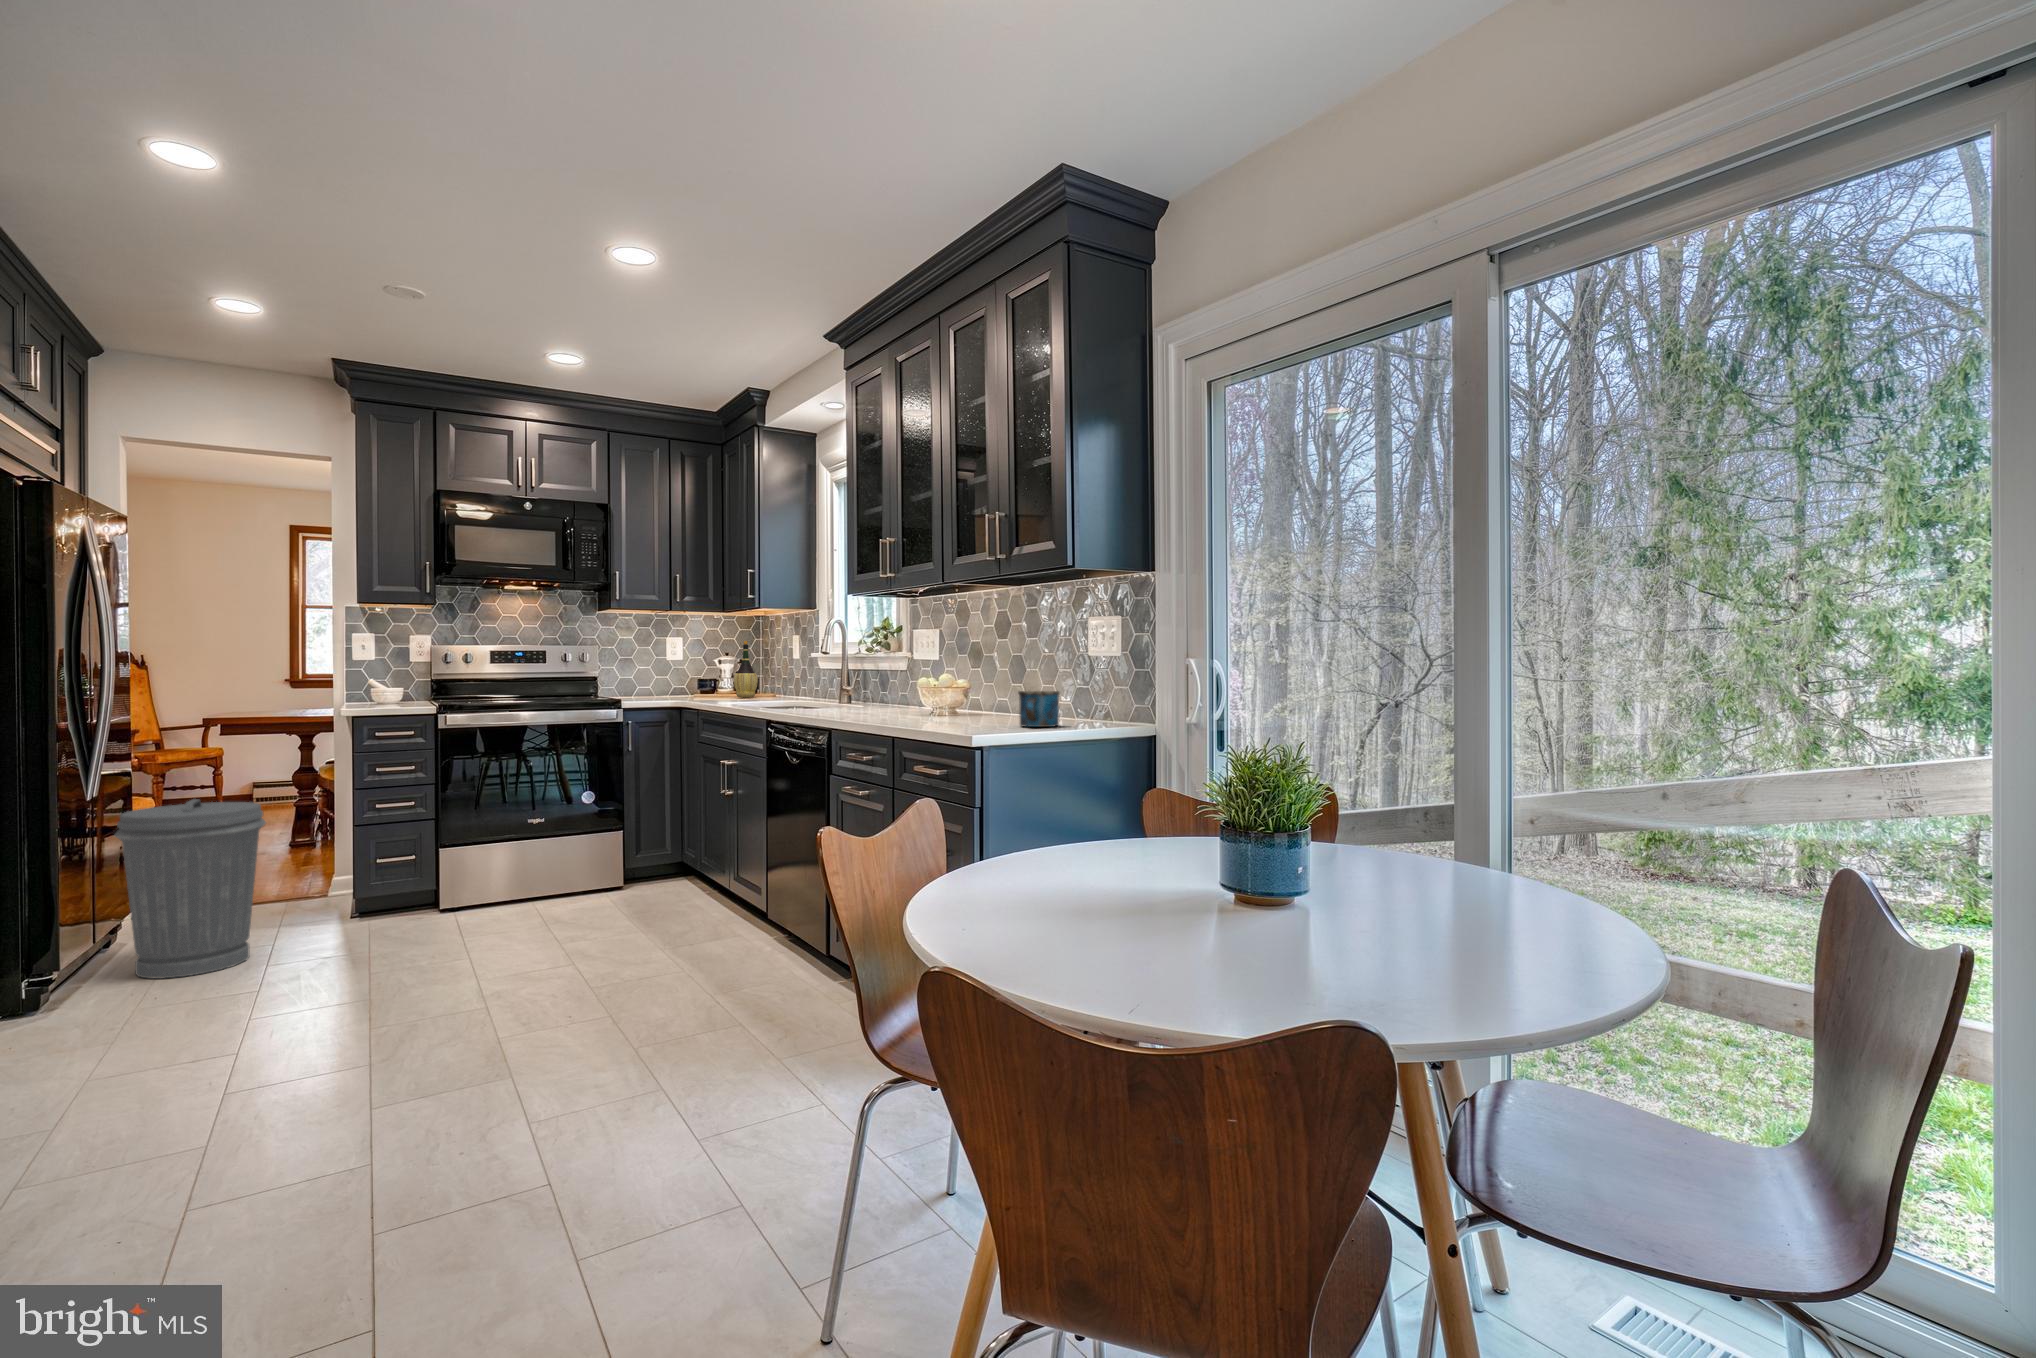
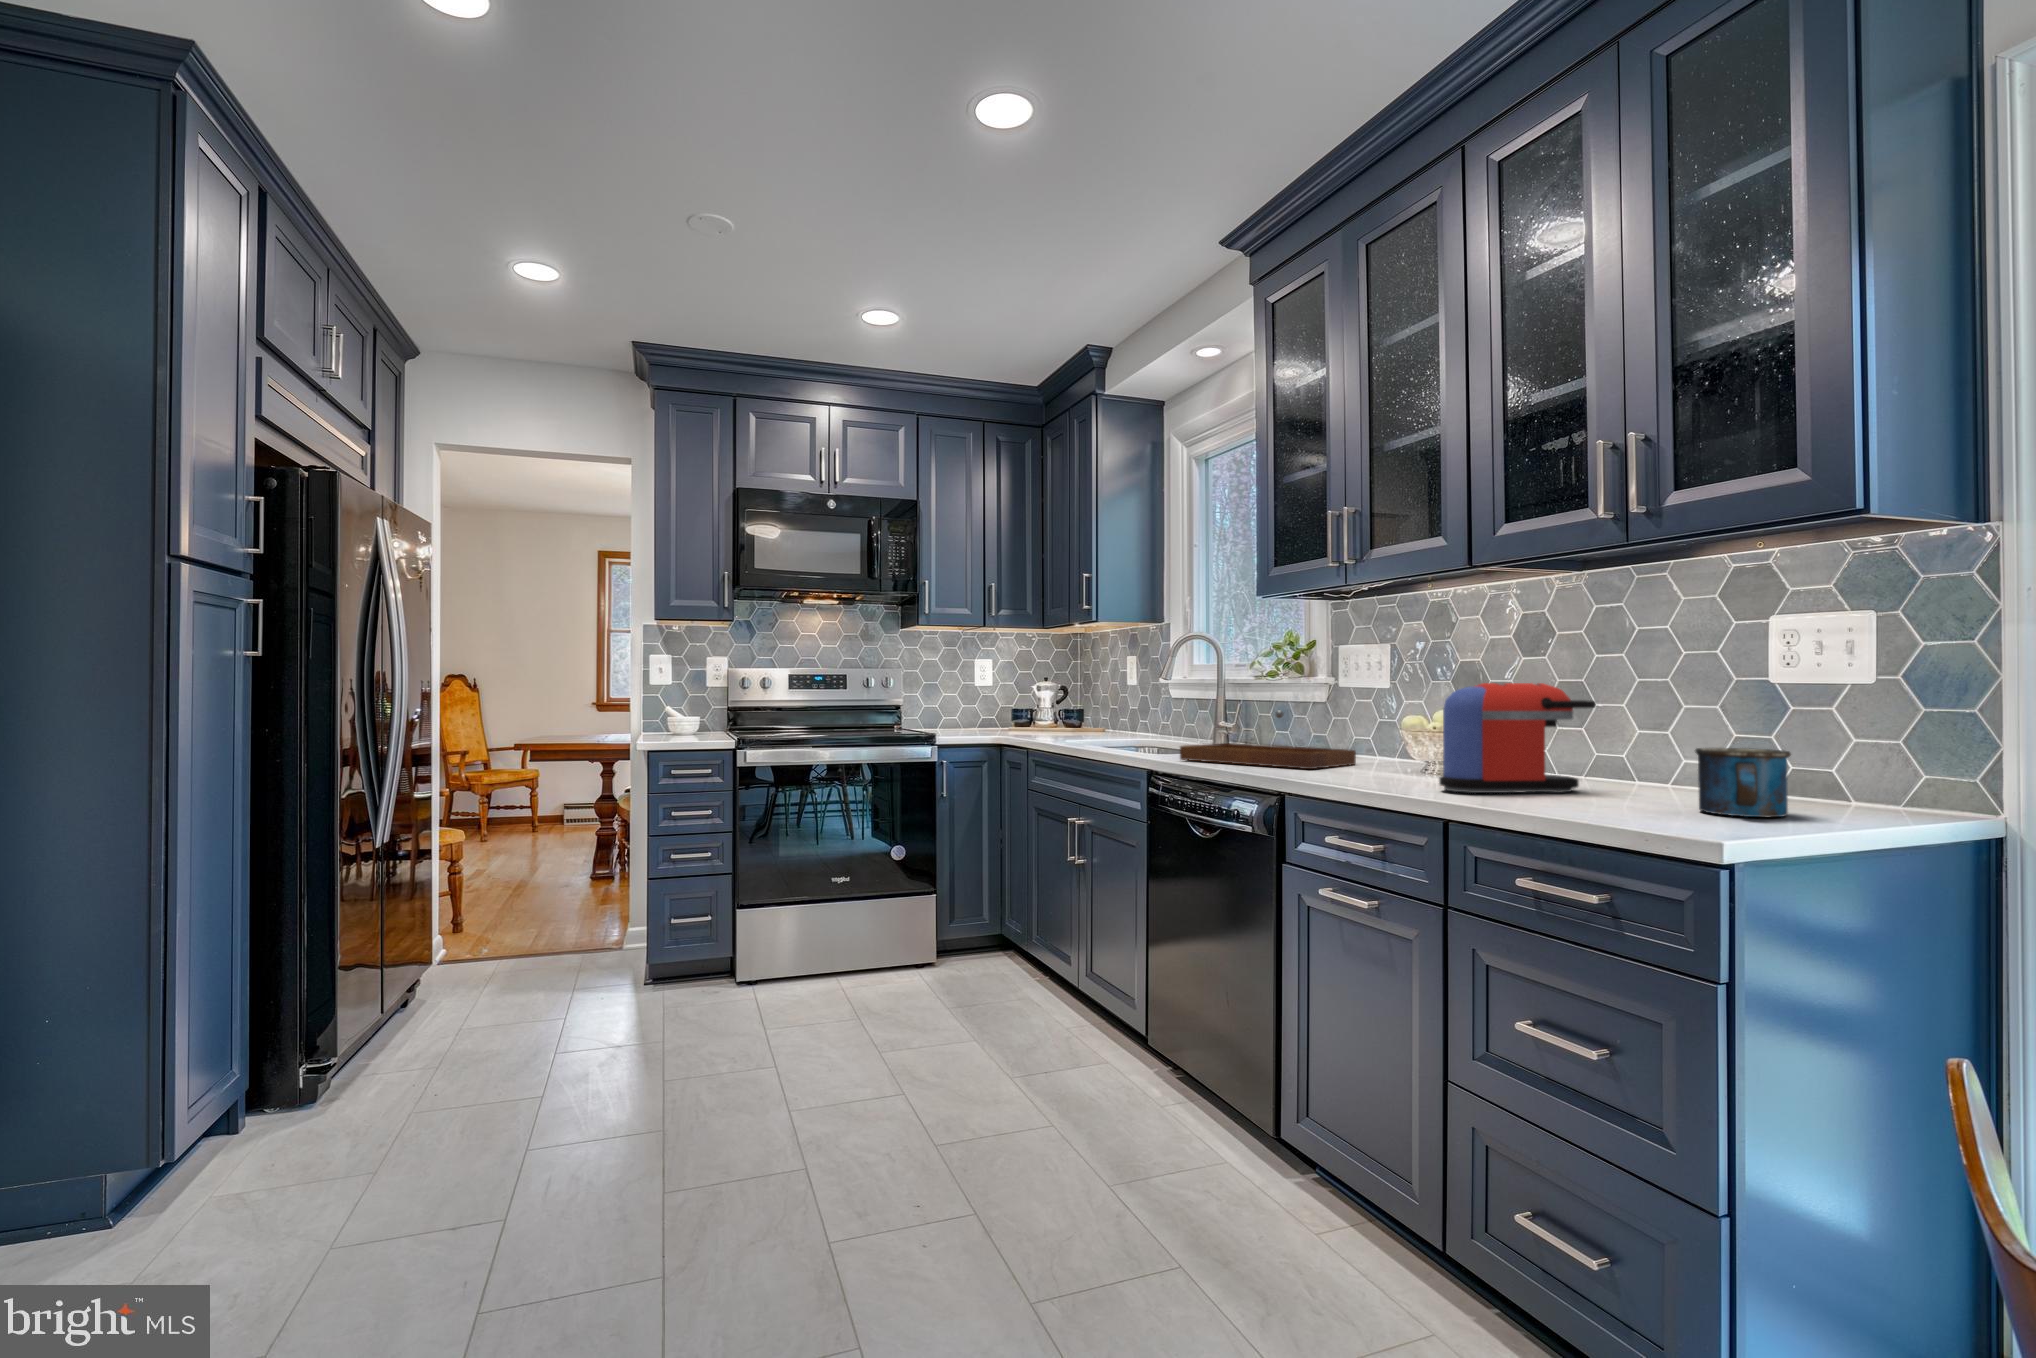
wine bottle: present [734,641,758,698] -> none [1063,661,1091,732]
coffee maker: none [909,655,1001,722] -> present [1439,683,1596,793]
tray: none [784,675,900,714] -> present [1180,710,1356,769]
trash can: present [115,799,266,979] -> none [401,849,557,1067]

